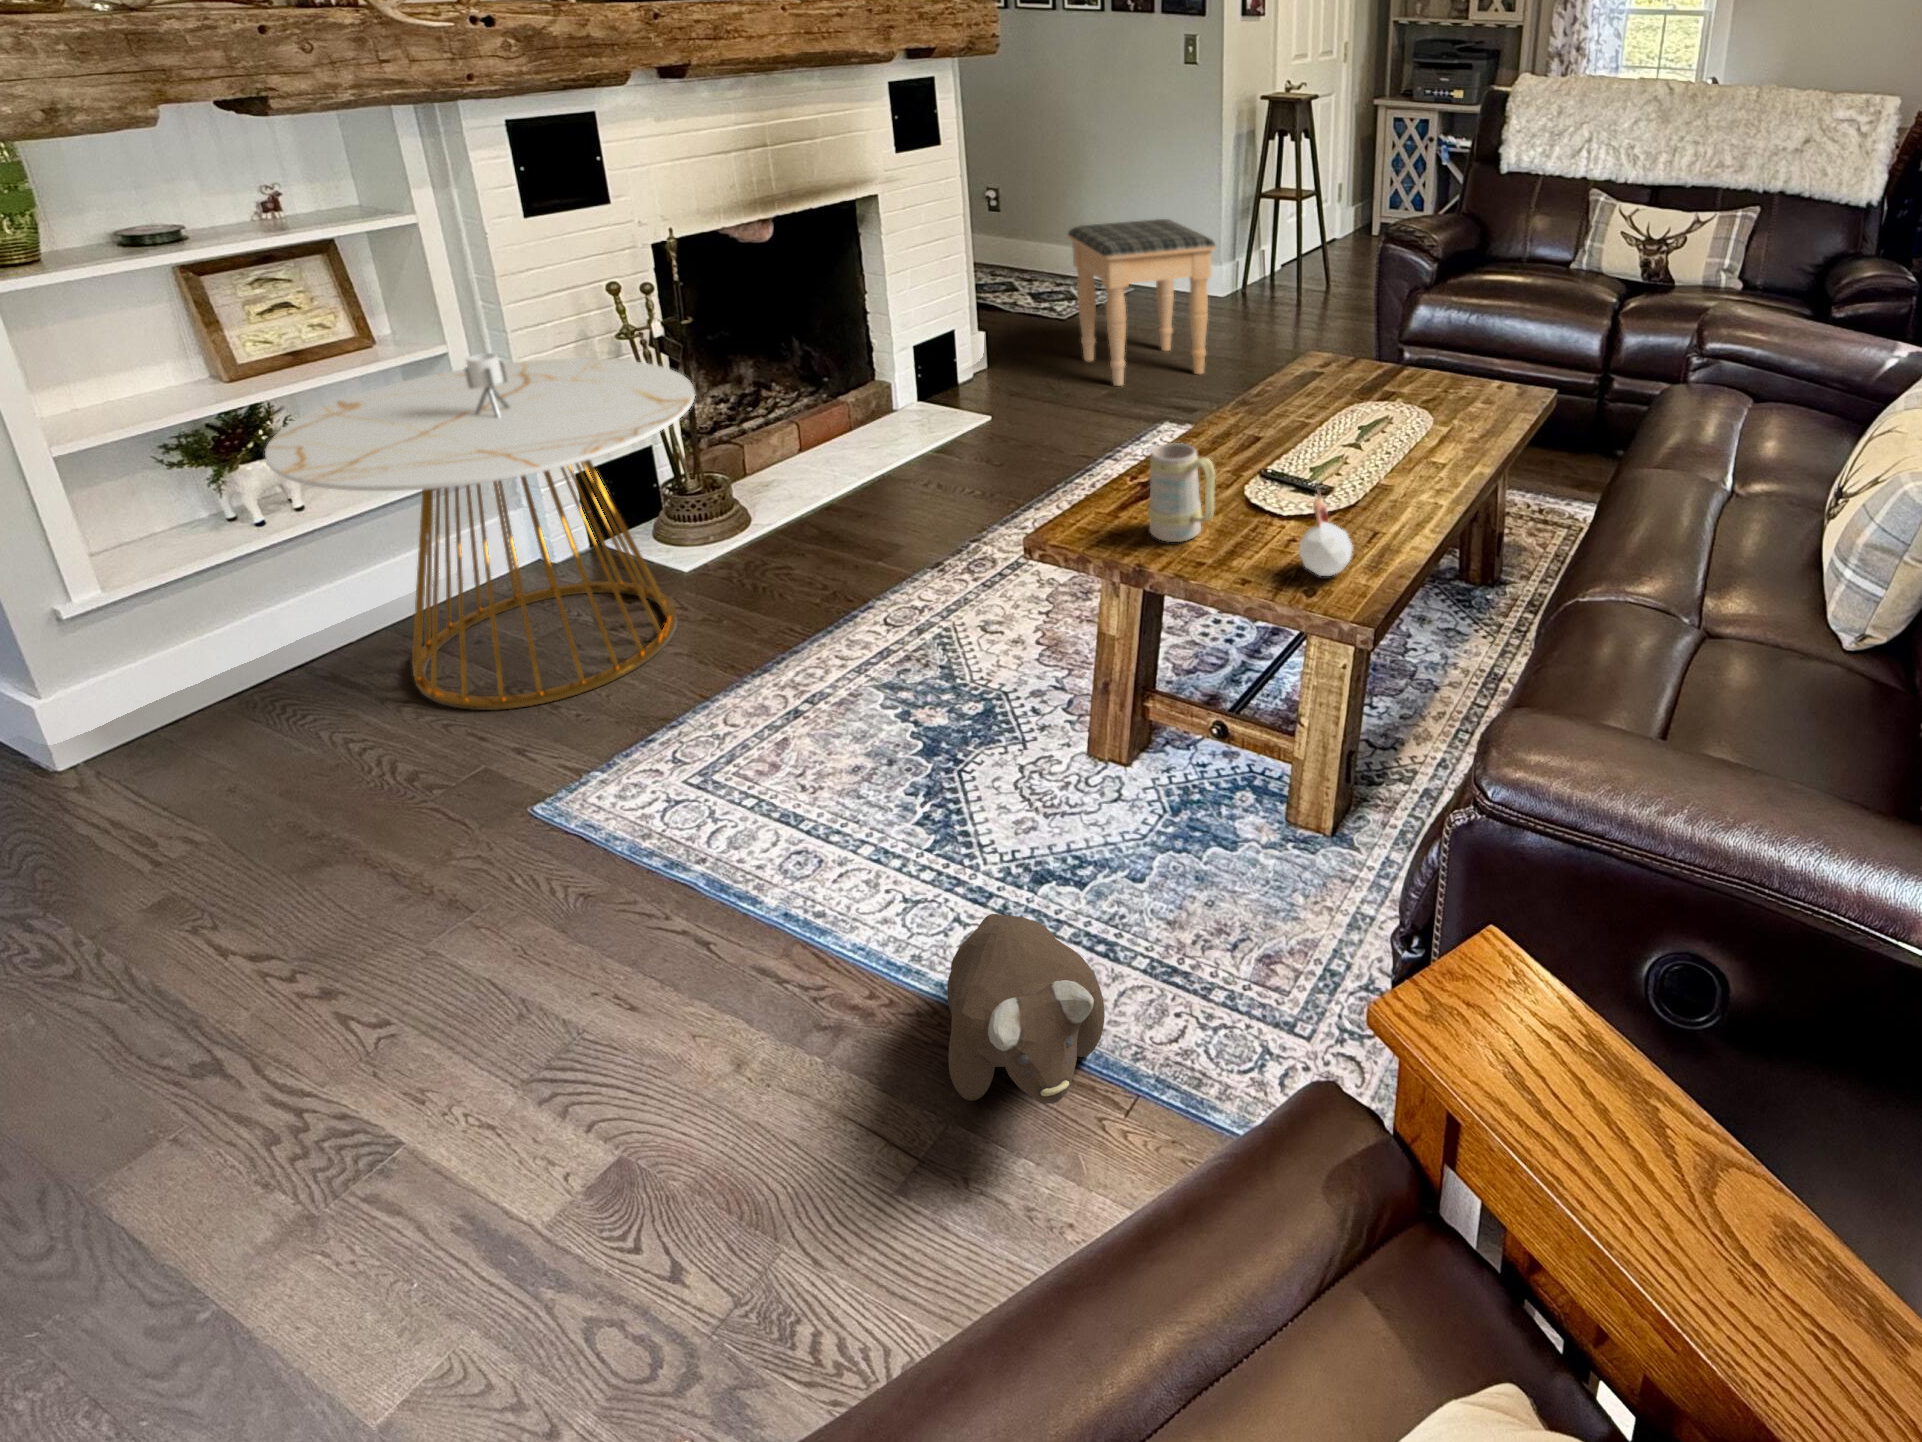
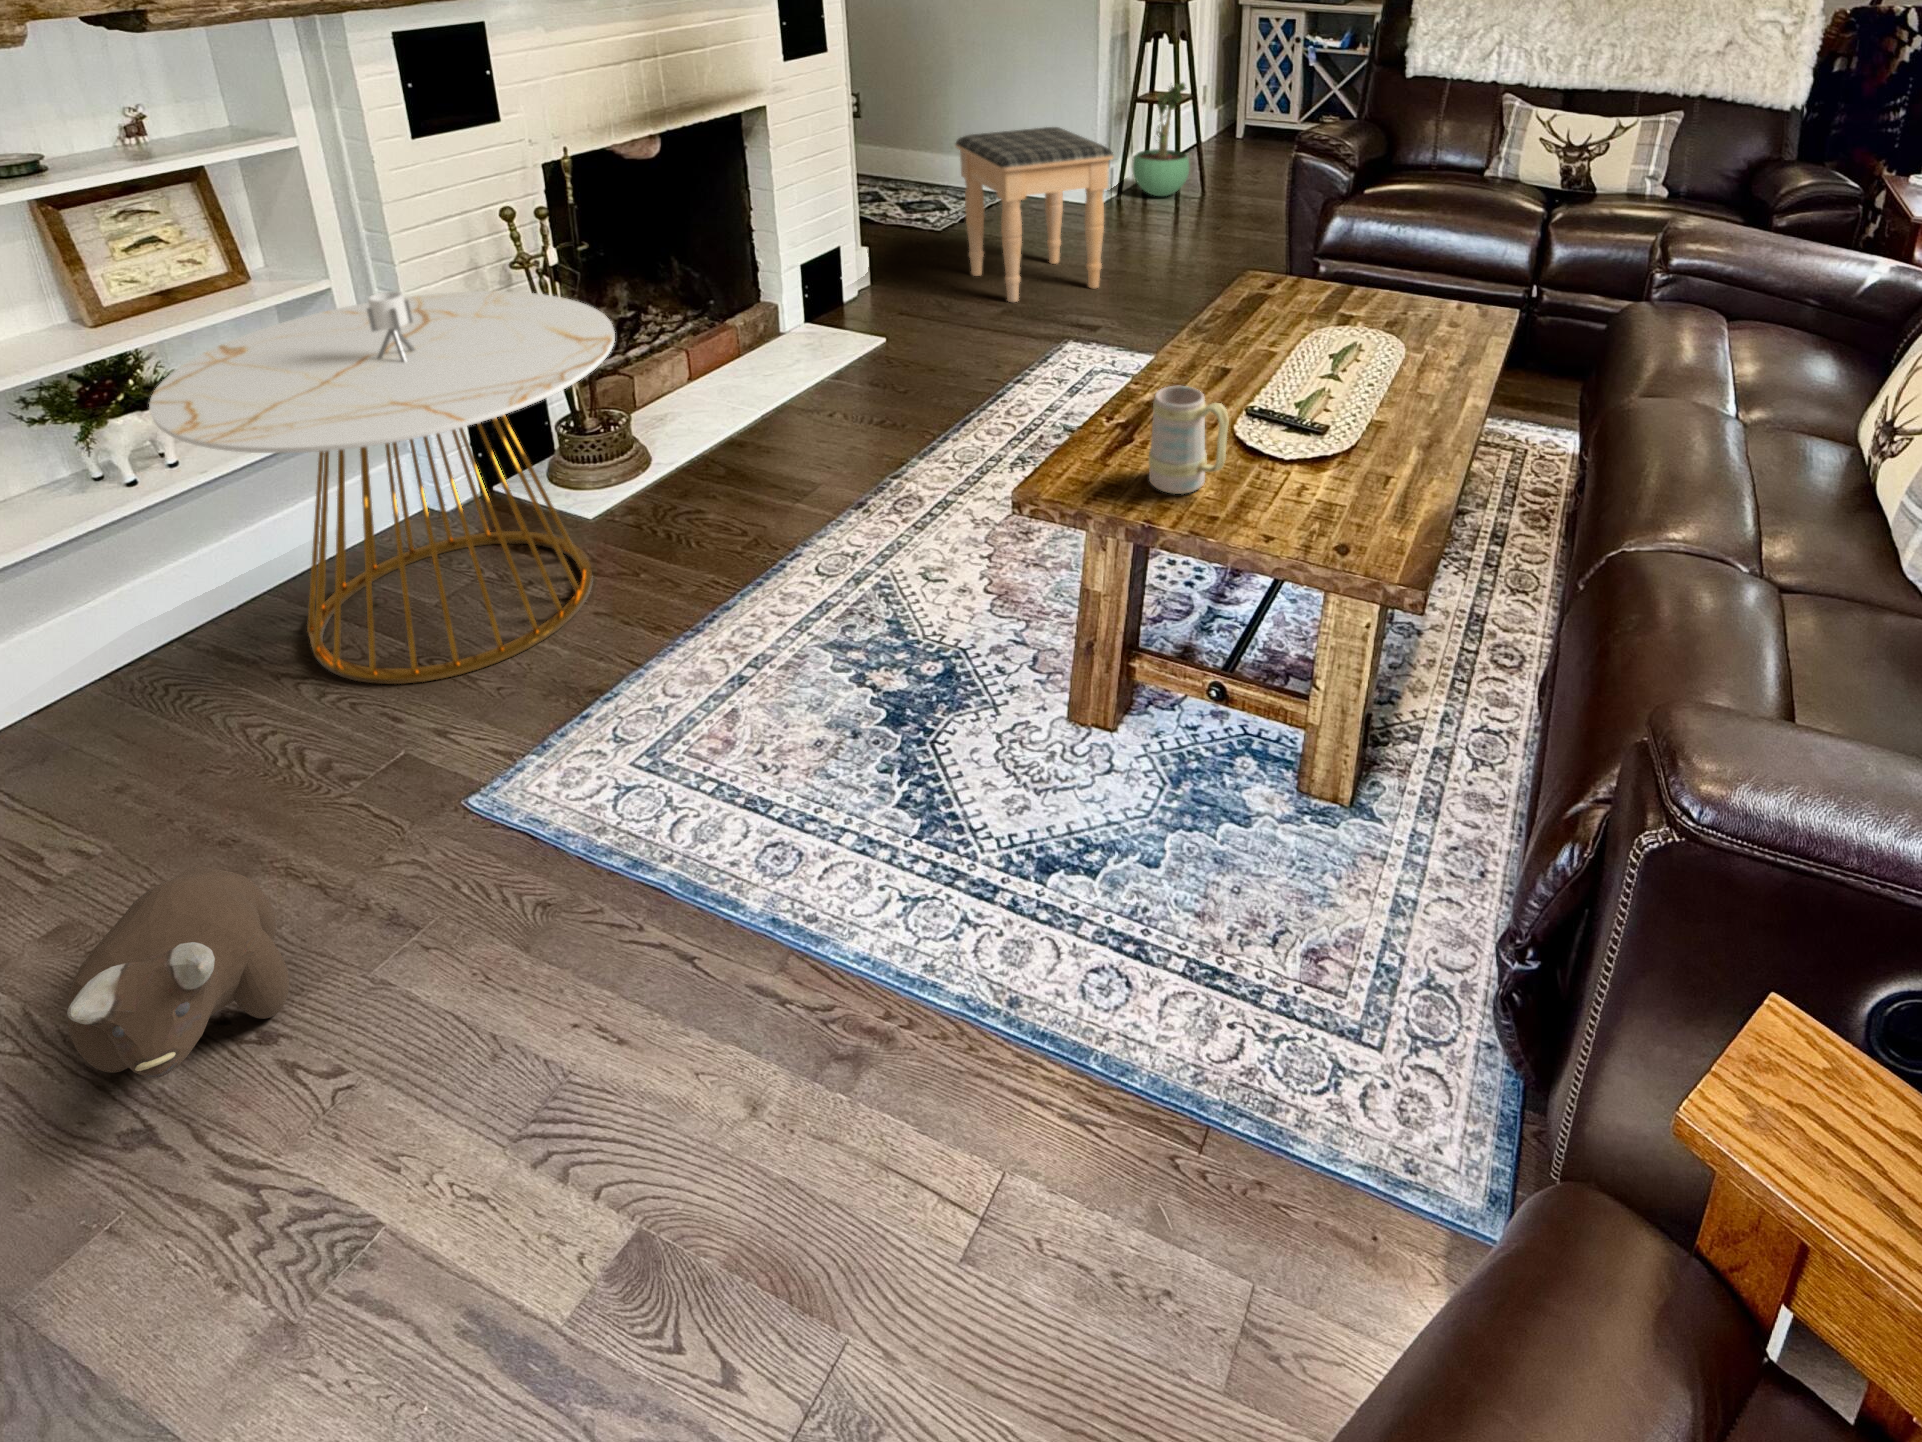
potted plant: none [1256,177,1311,289] -> present [1133,83,1190,196]
candle: present [1299,491,1352,576] -> none [1327,427,1387,531]
plush toy: present [947,914,1105,1104] -> present [67,866,289,1078]

